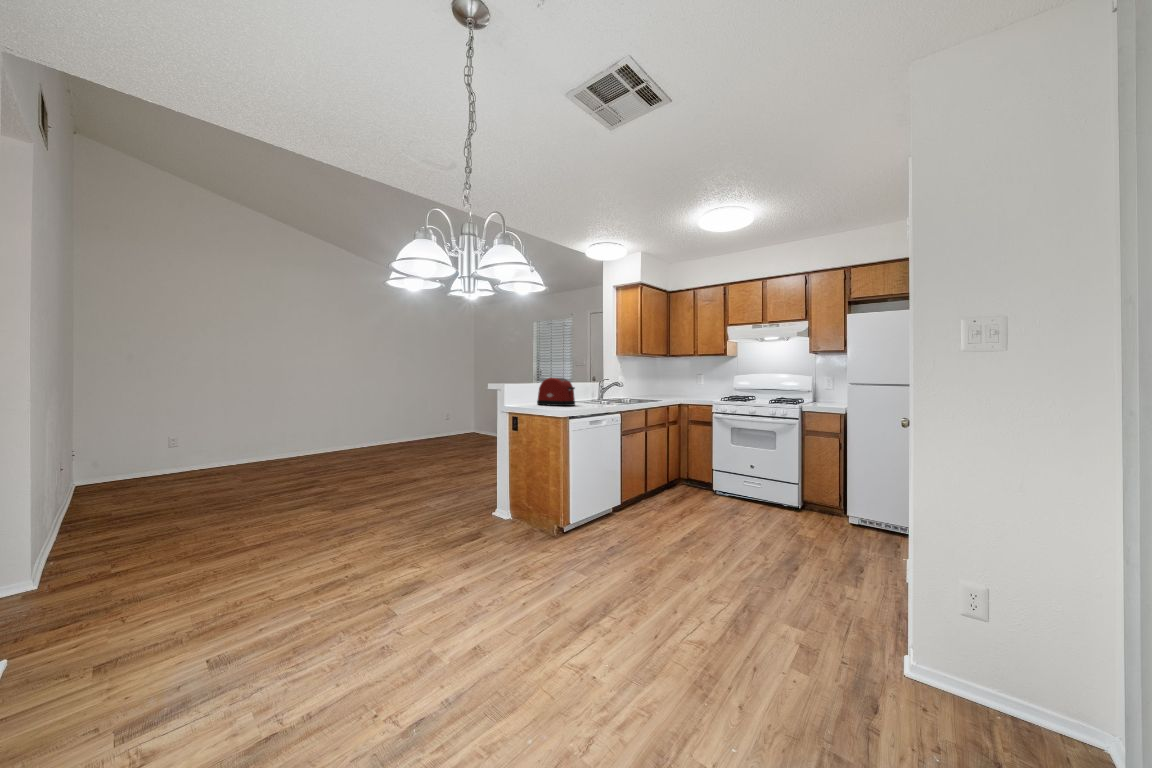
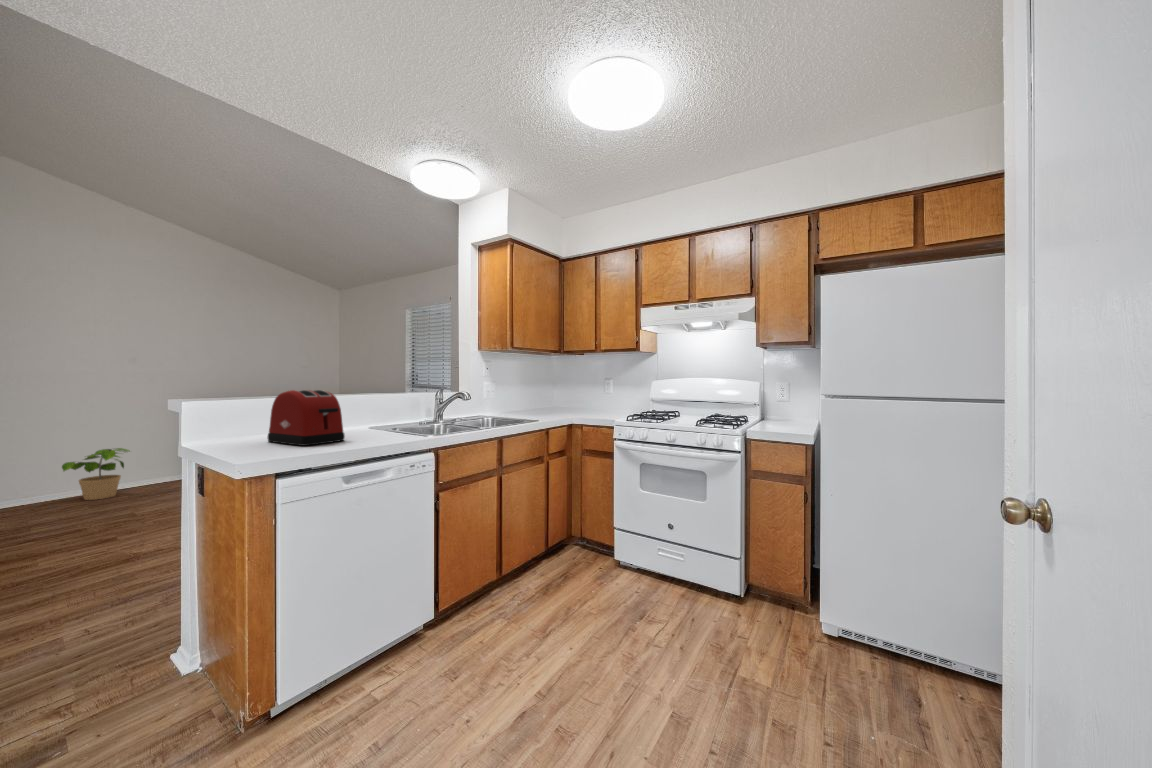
potted plant: none [323,421,362,456] -> present [62,448,130,500]

